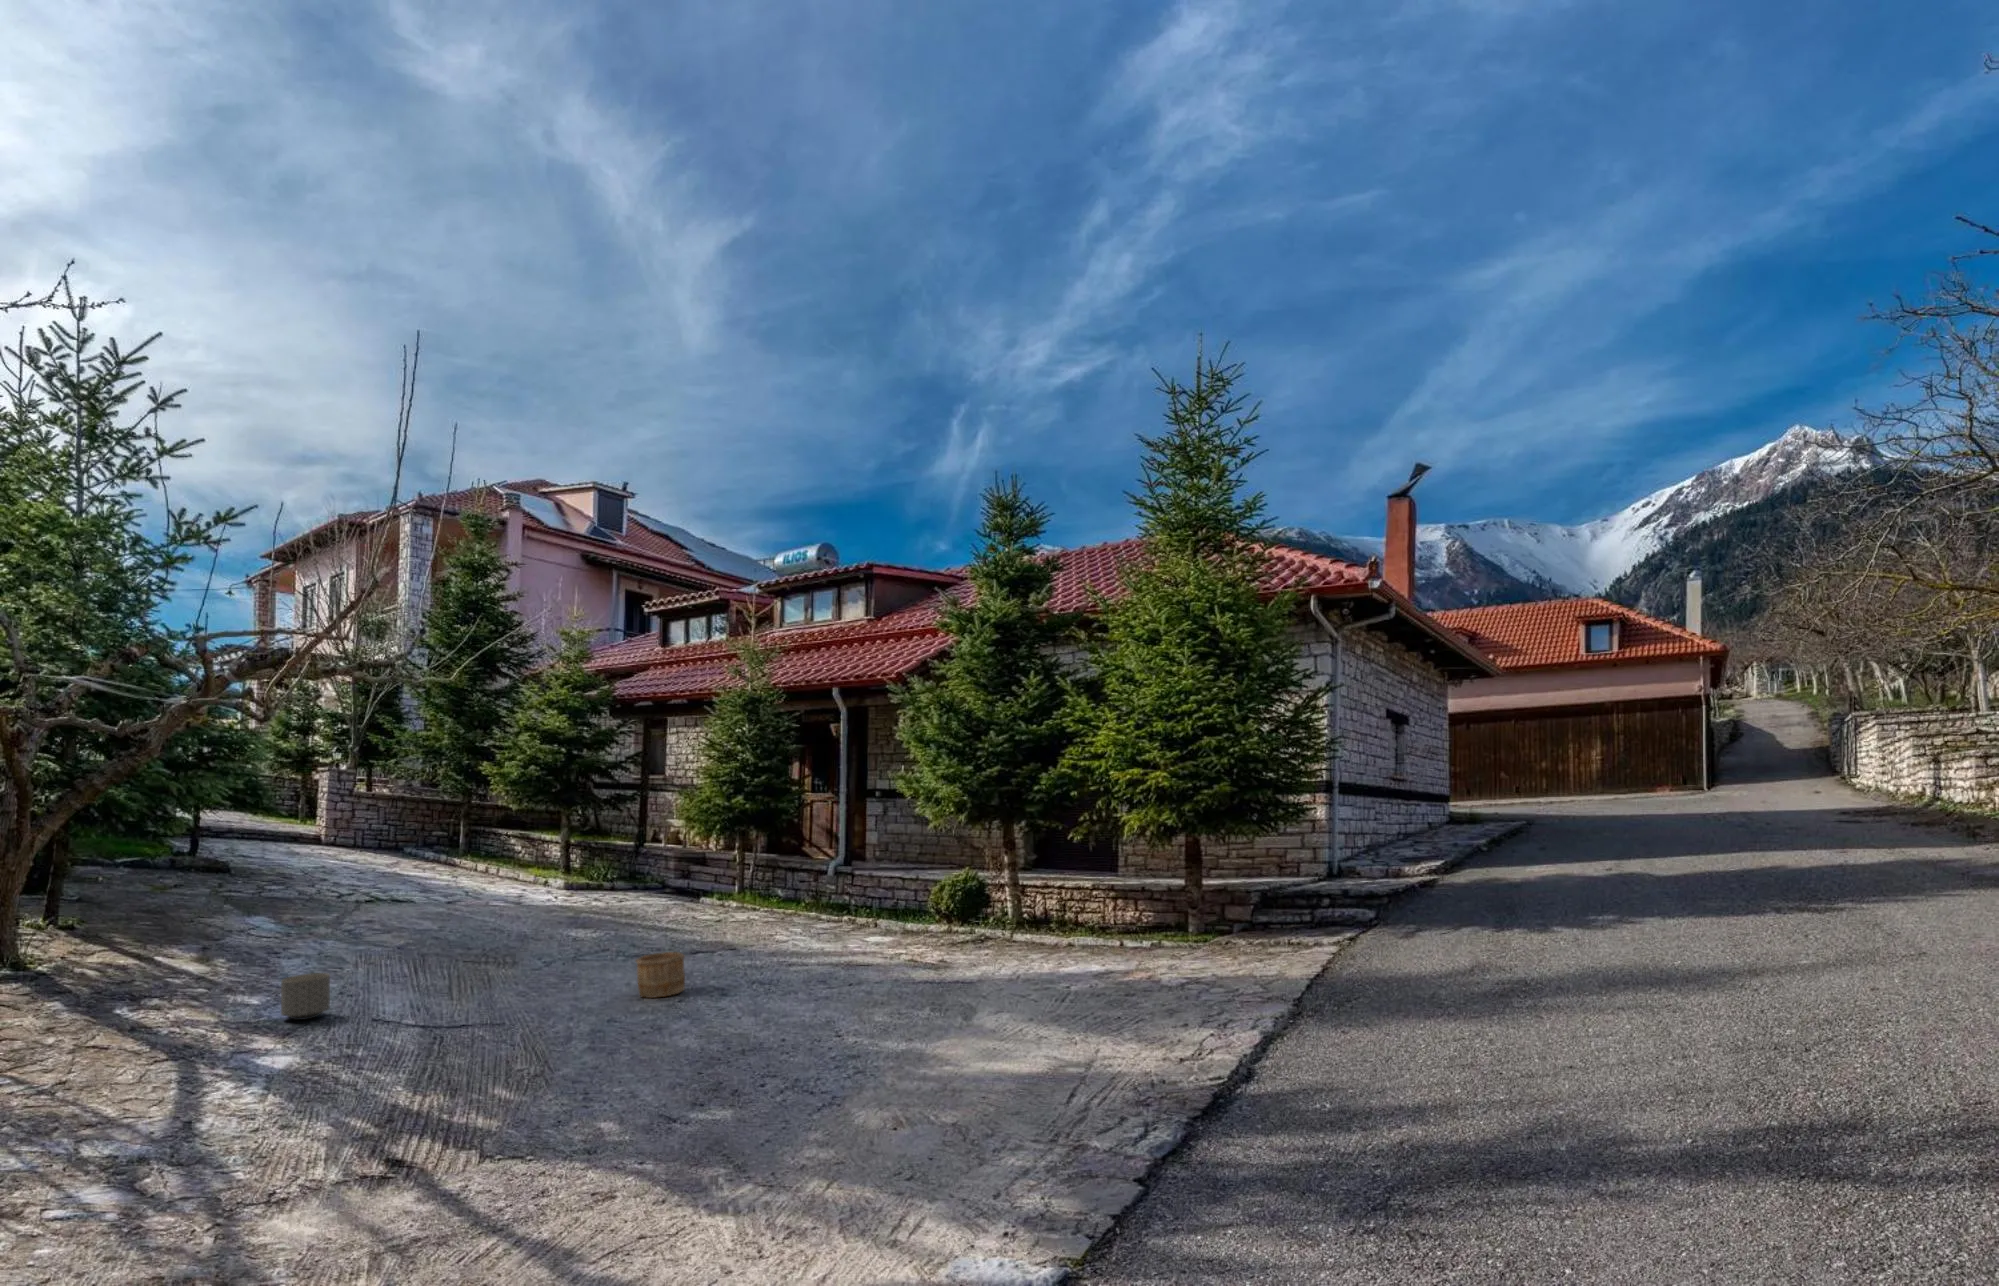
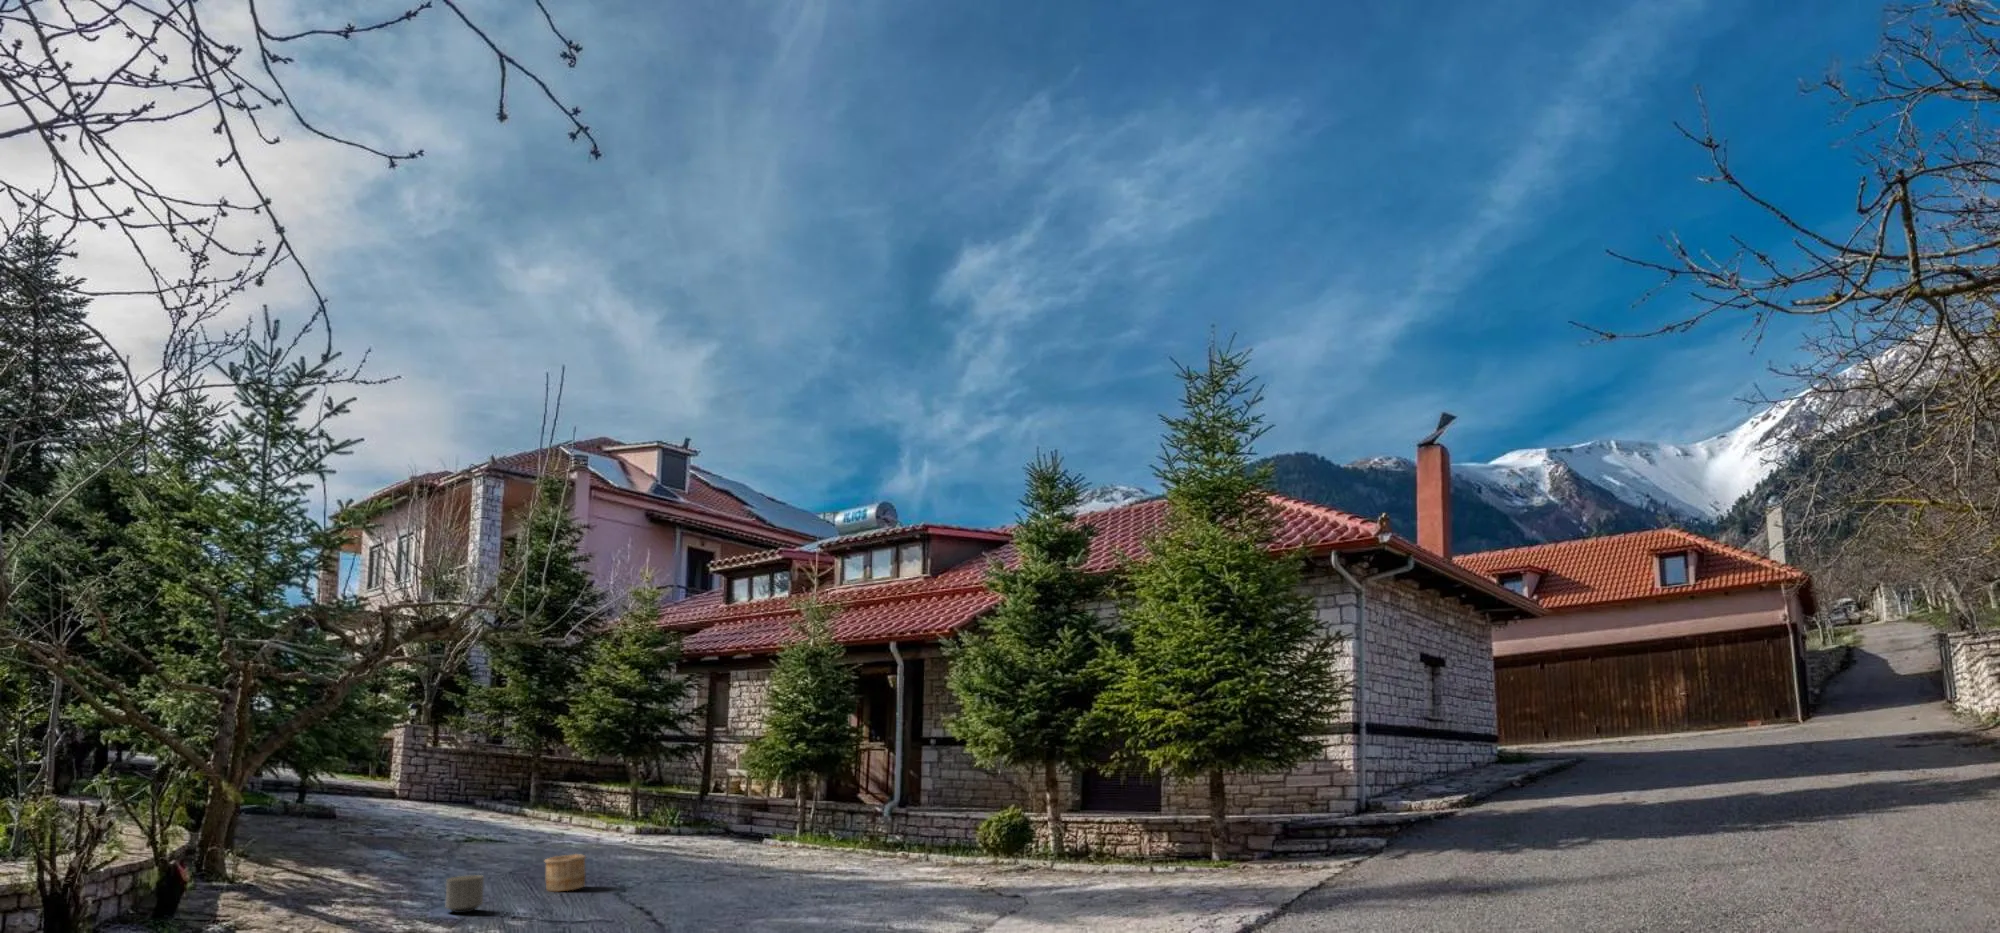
wooden bucket: present [636,952,685,998] -> present [544,854,586,891]

